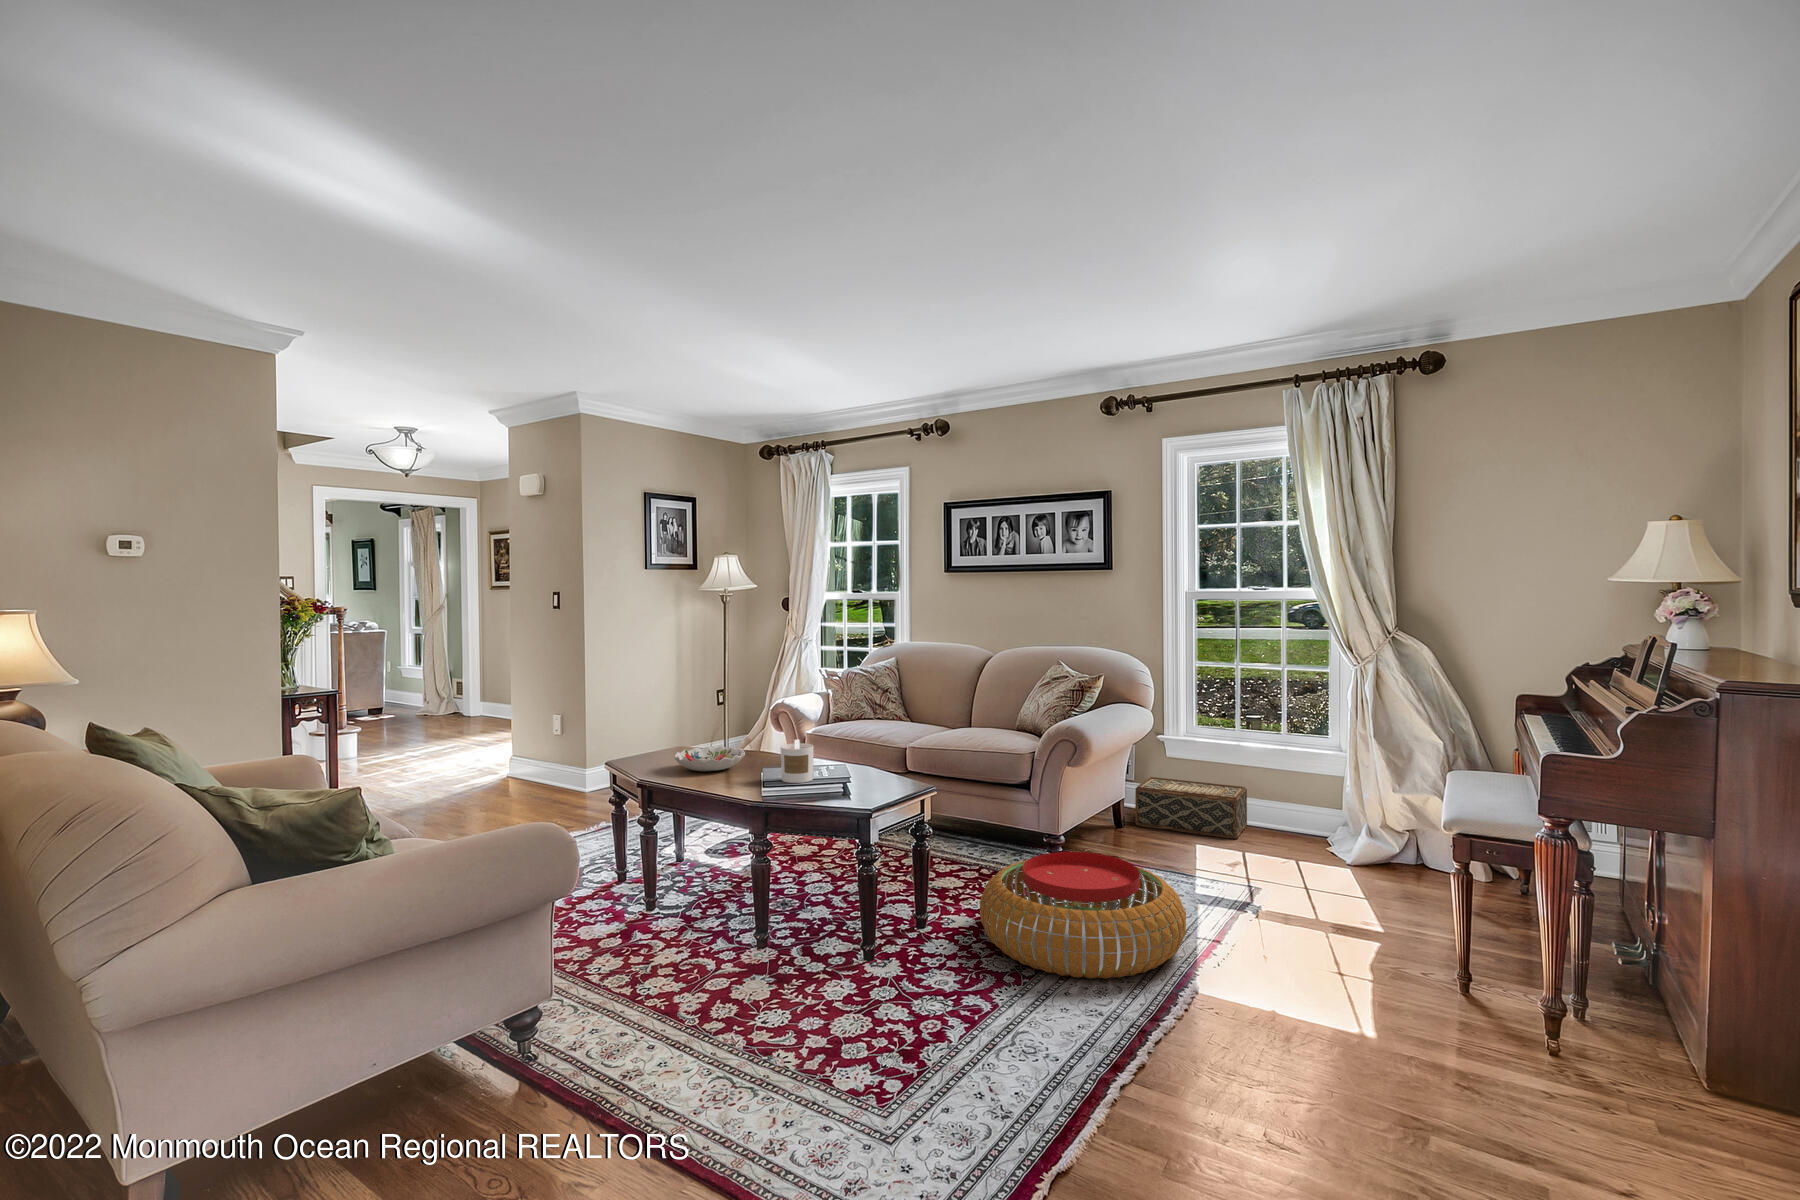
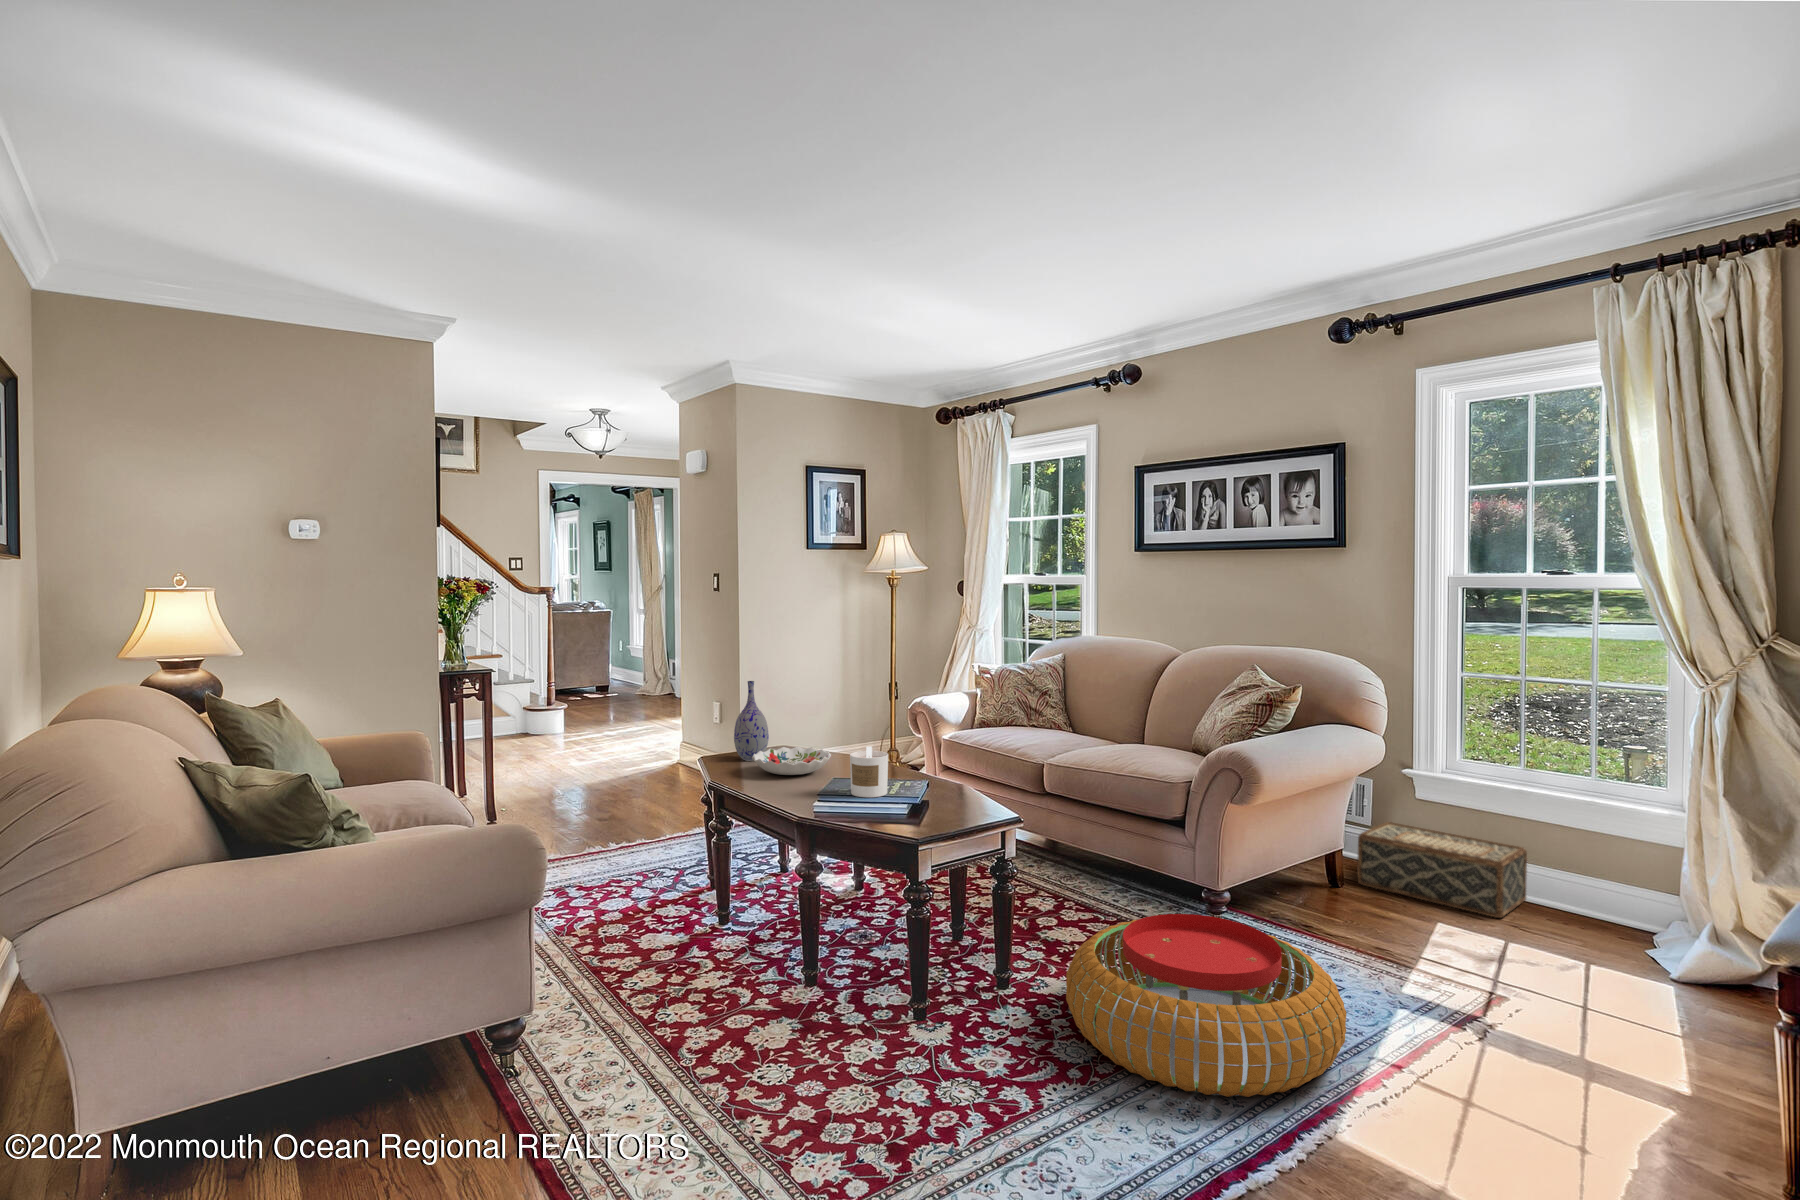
vase: none [643,690,675,762] -> present [734,681,769,761]

